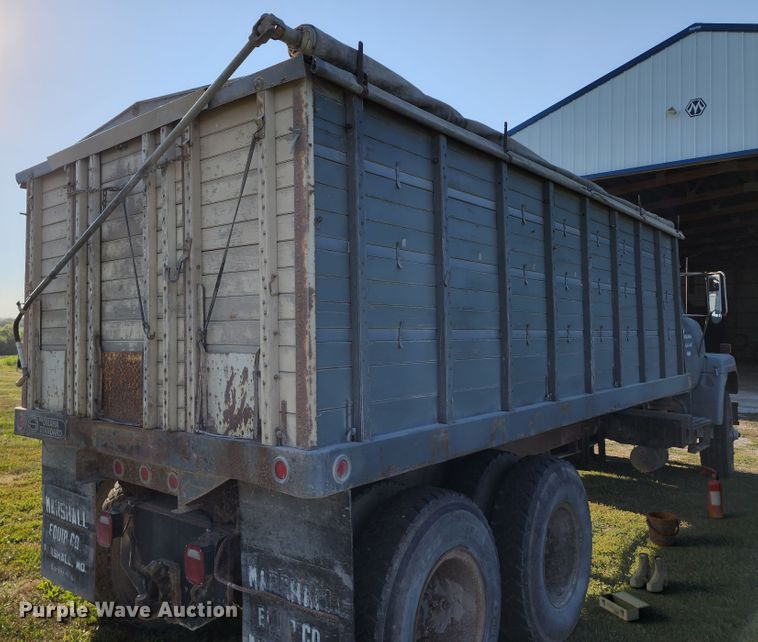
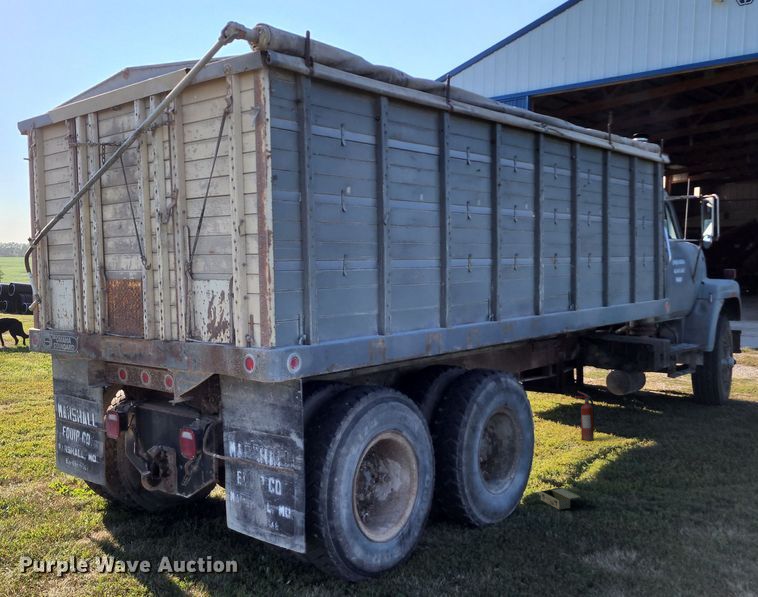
fire extinguisher: present [700,466,723,519] -> present [575,391,594,441]
bucket: present [646,511,680,546] -> none [604,428,636,458]
boots: present [630,553,667,592] -> none [574,458,607,490]

